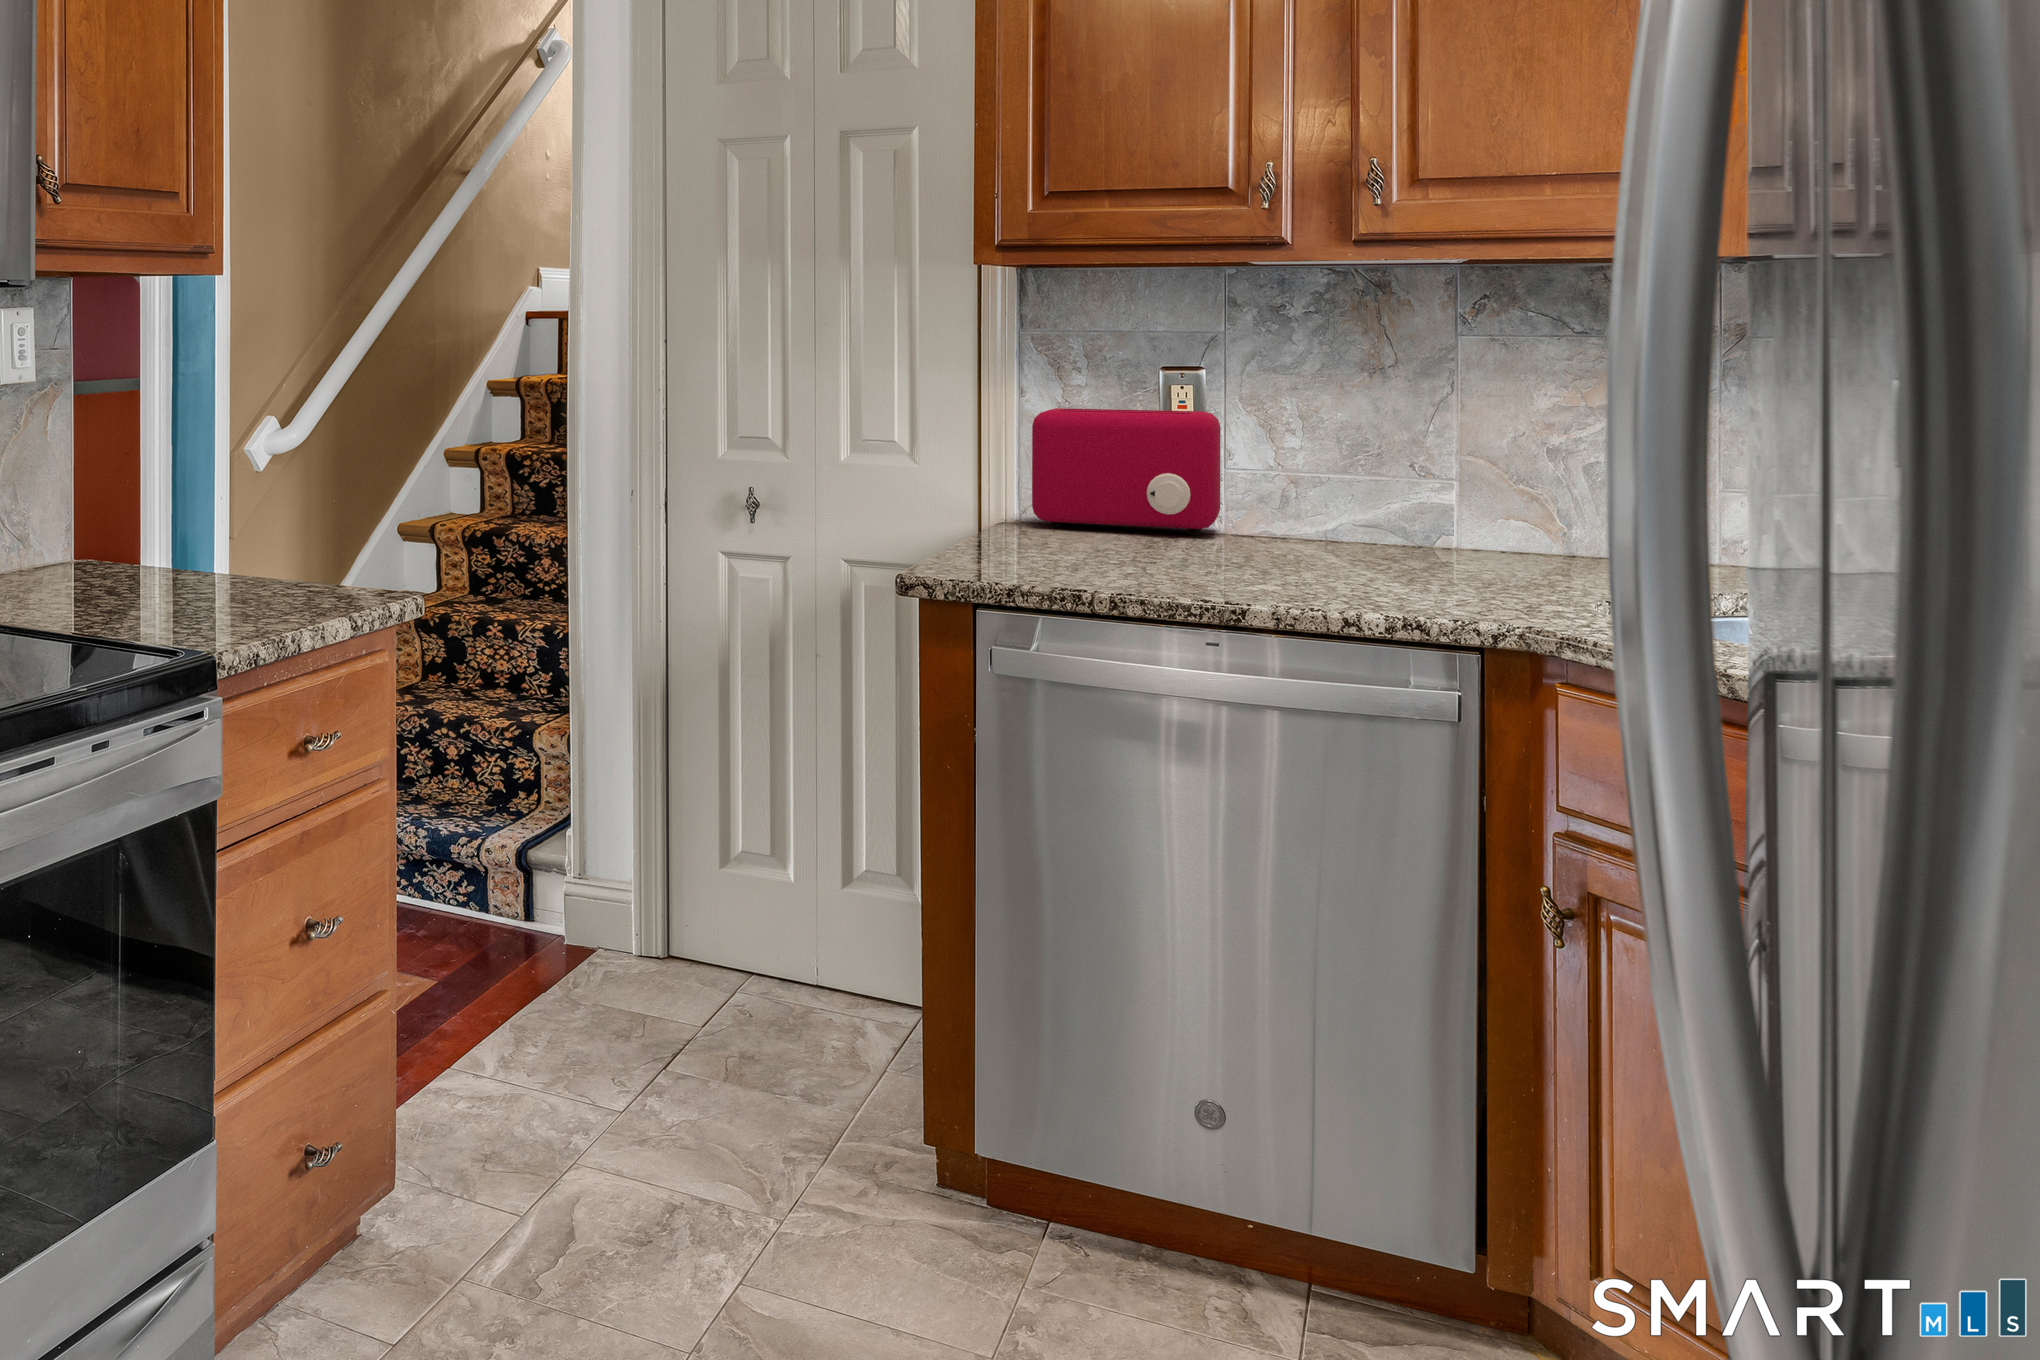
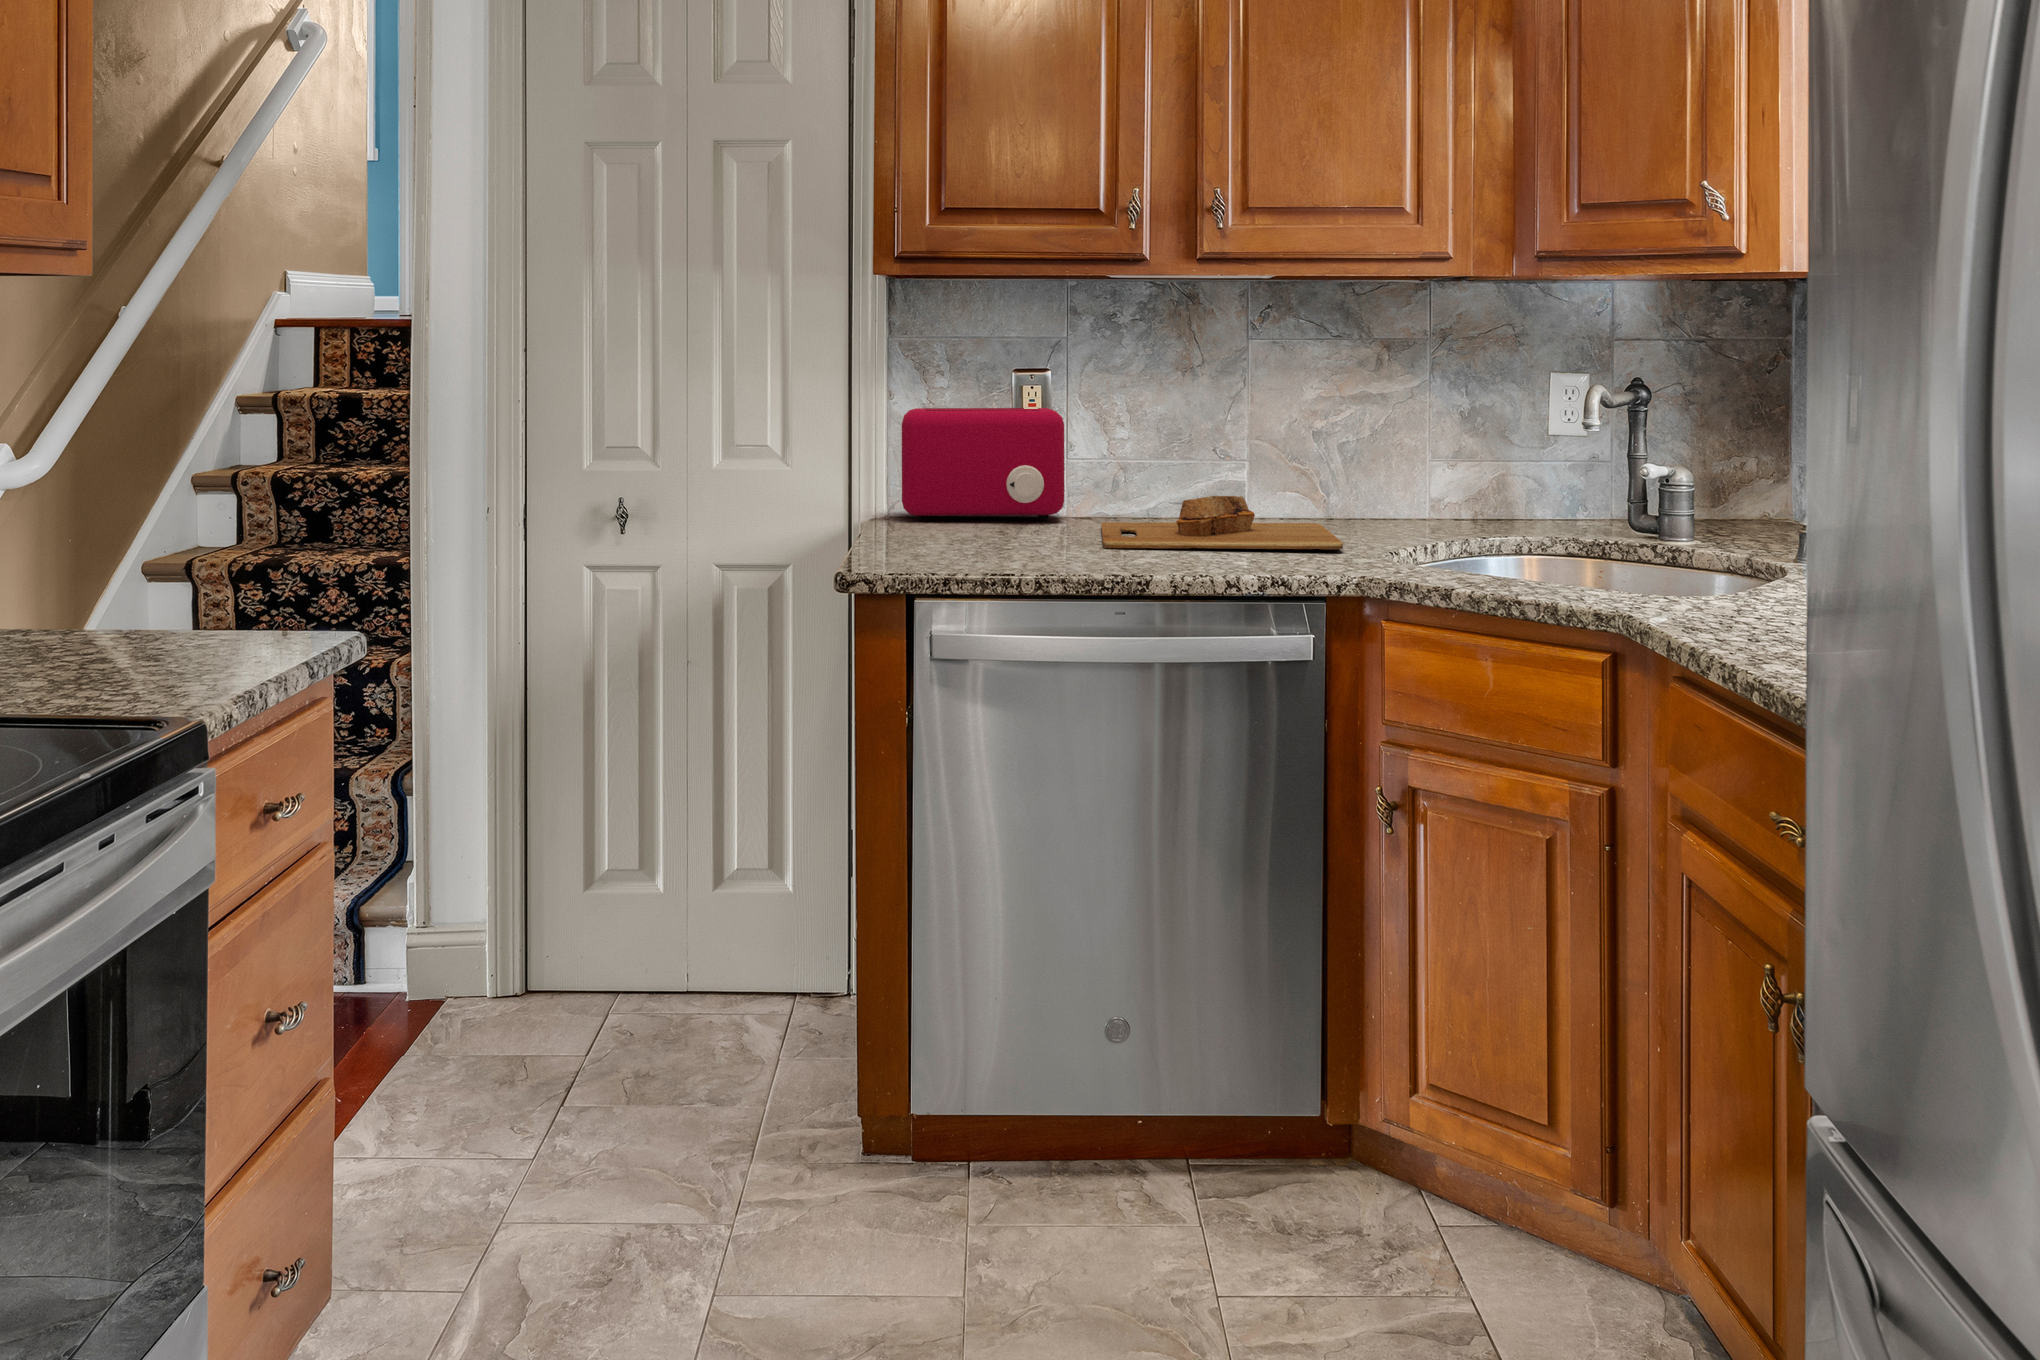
cutting board: none [1229,517,1536,589] -> present [1101,496,1343,550]

